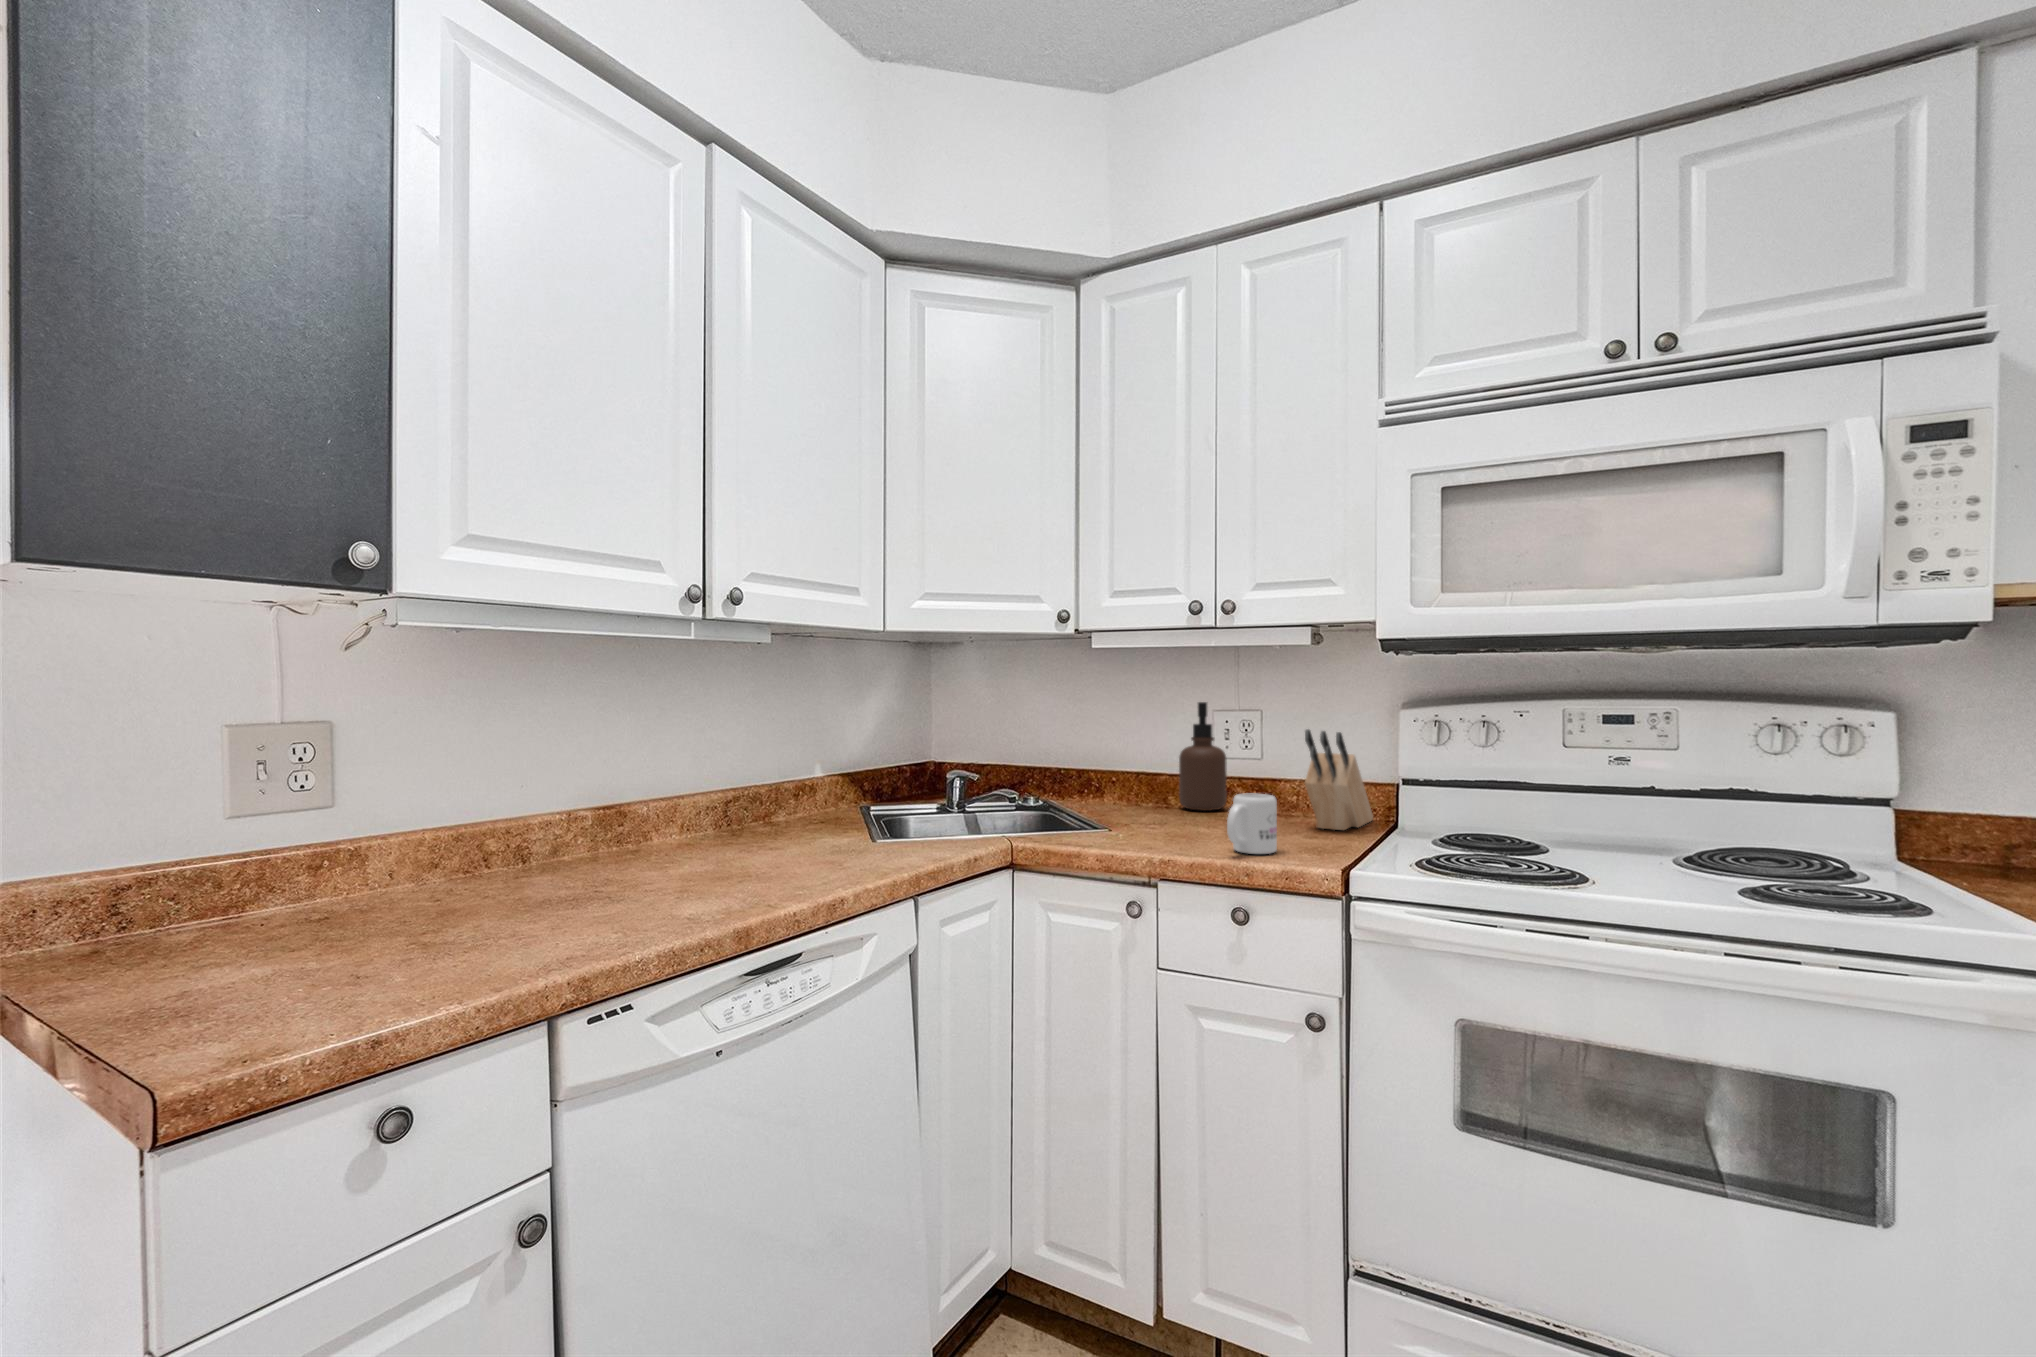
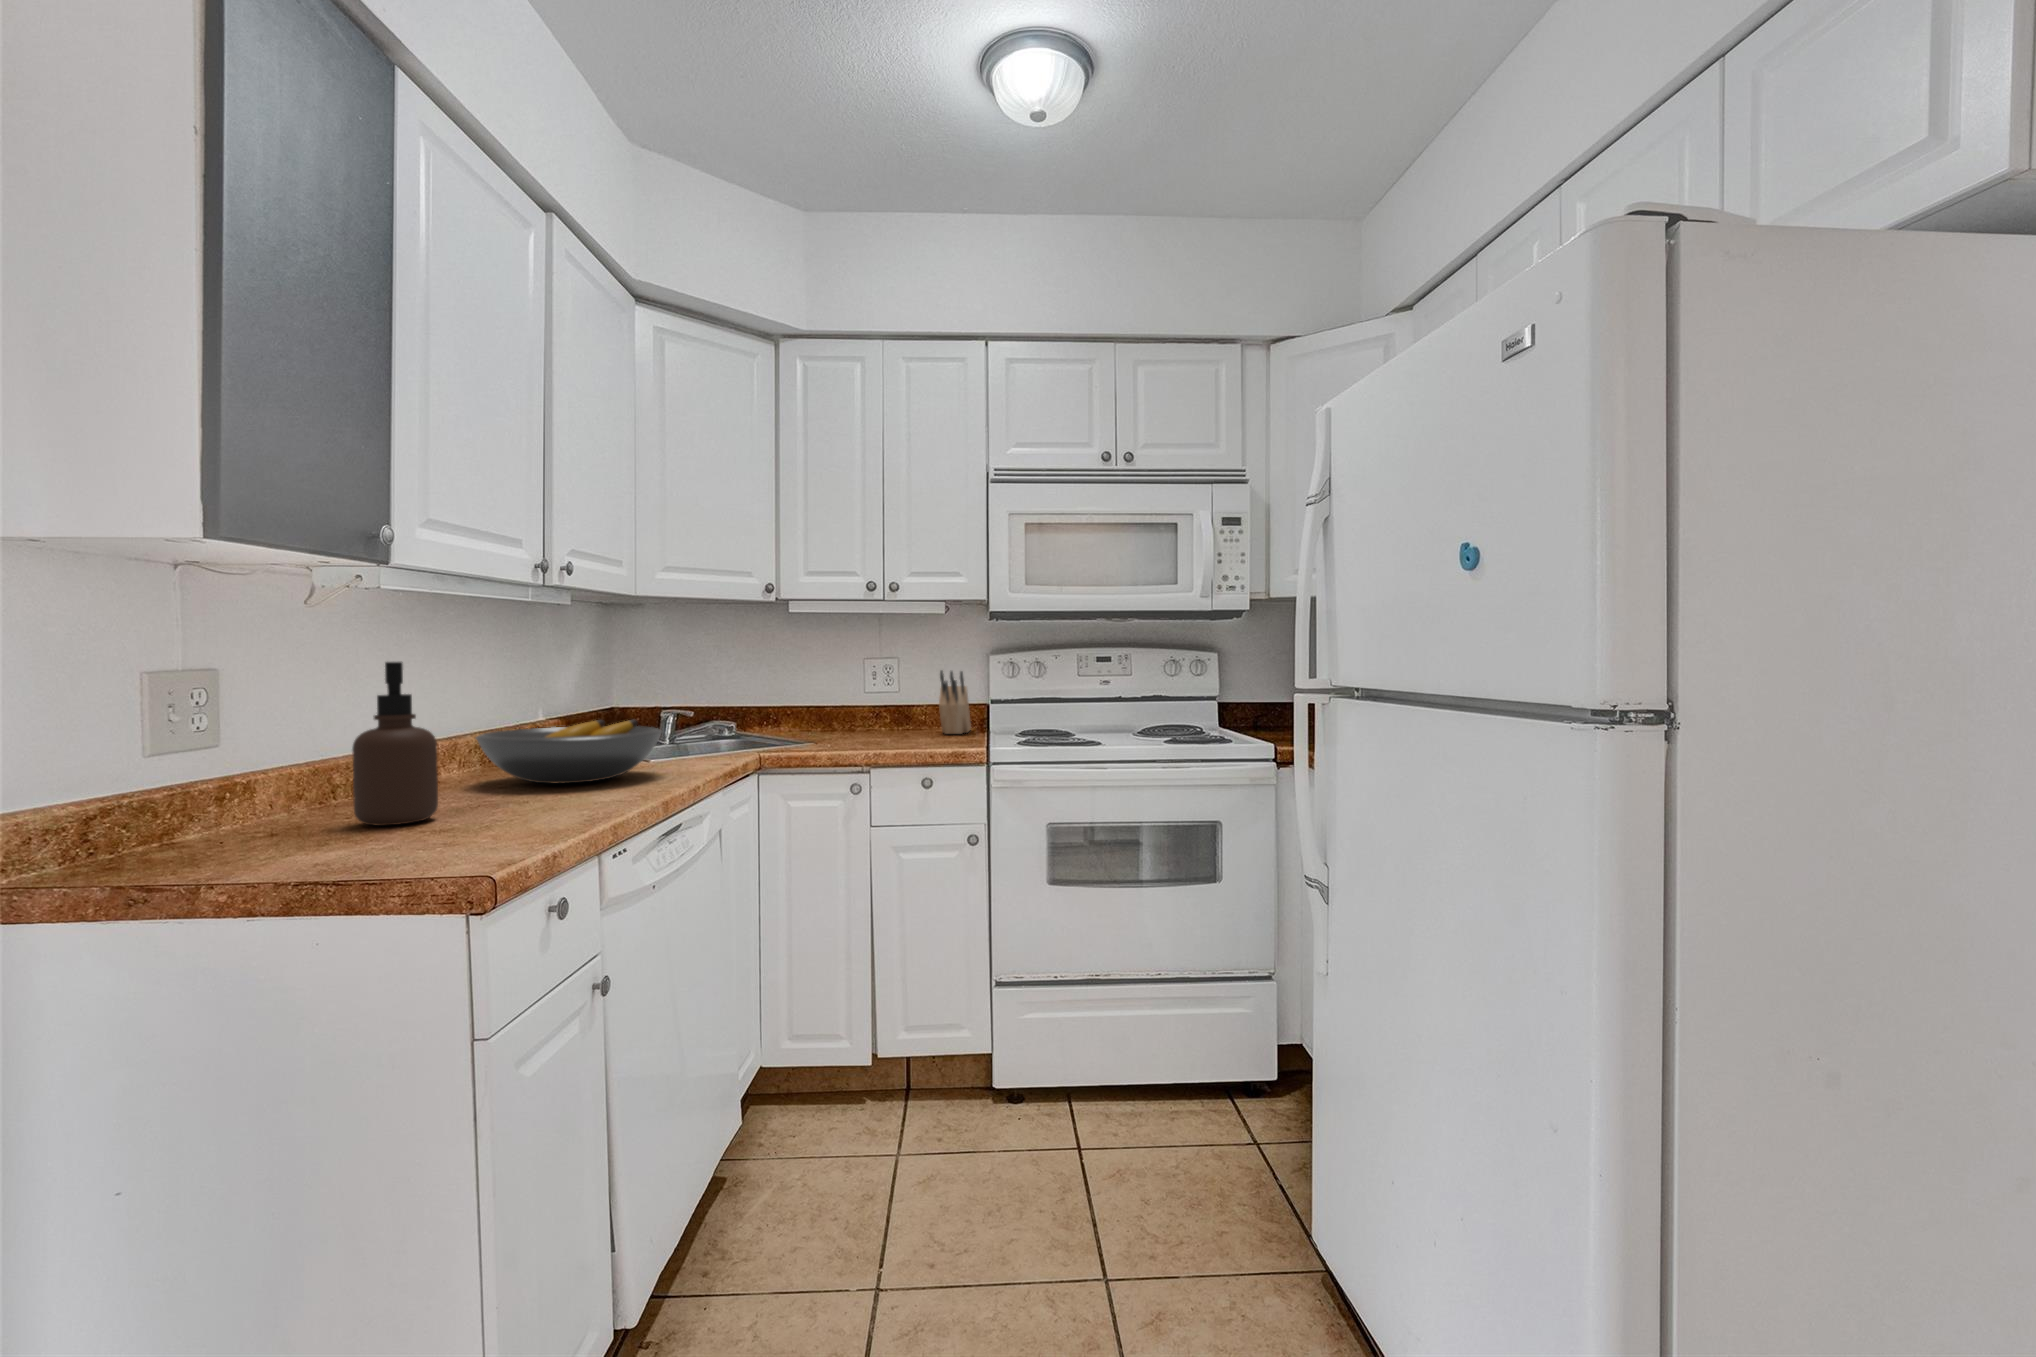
soap dispenser: present [1179,702,1227,811] -> present [352,662,438,826]
mug: present [1227,793,1277,854] -> none [912,709,939,745]
fruit bowl: none [564,801,803,888] -> present [476,720,662,784]

